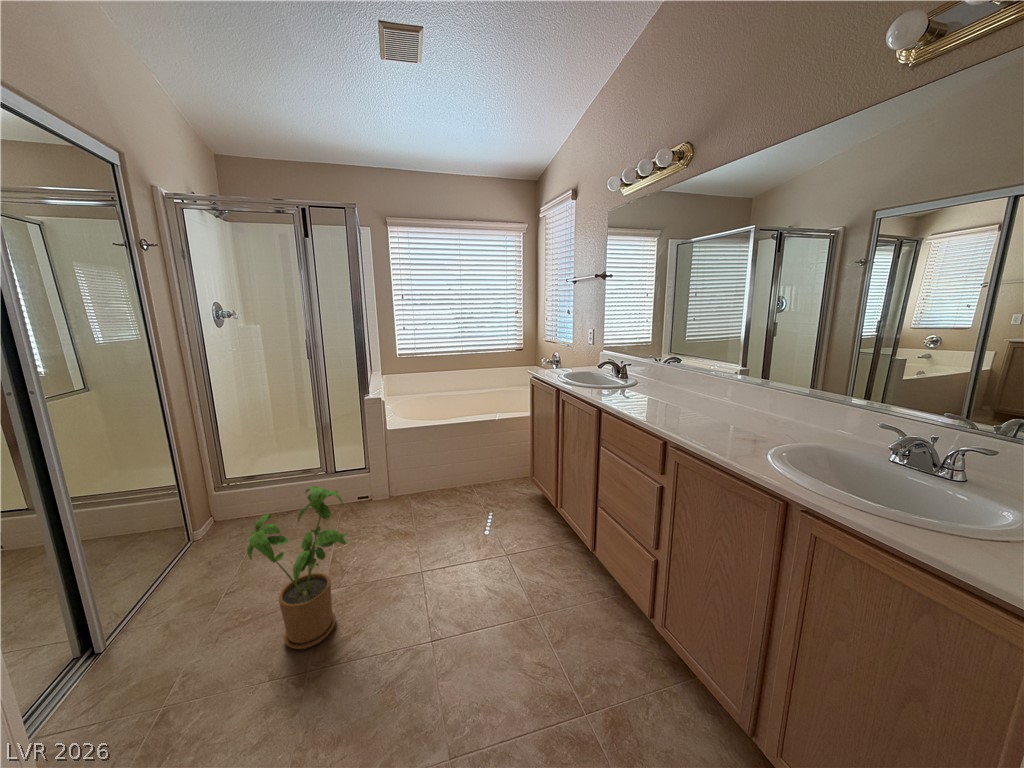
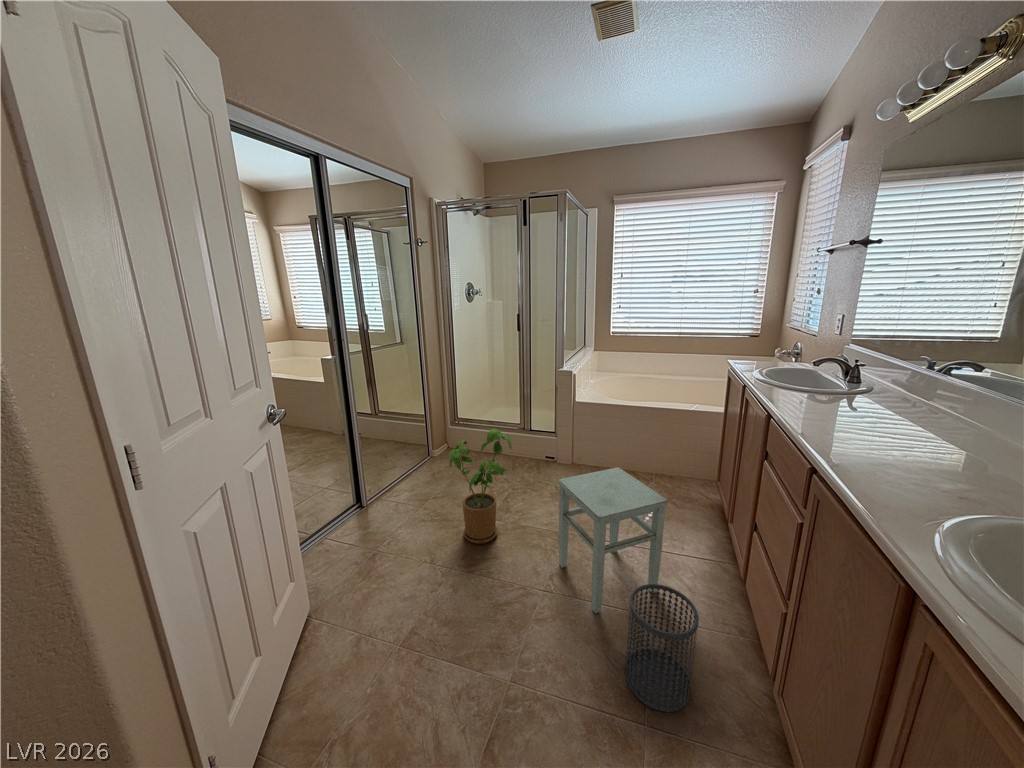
stool: none [418,490,531,655] -> present [558,467,668,613]
wastebasket: none [539,593,602,723] -> present [625,584,699,712]

